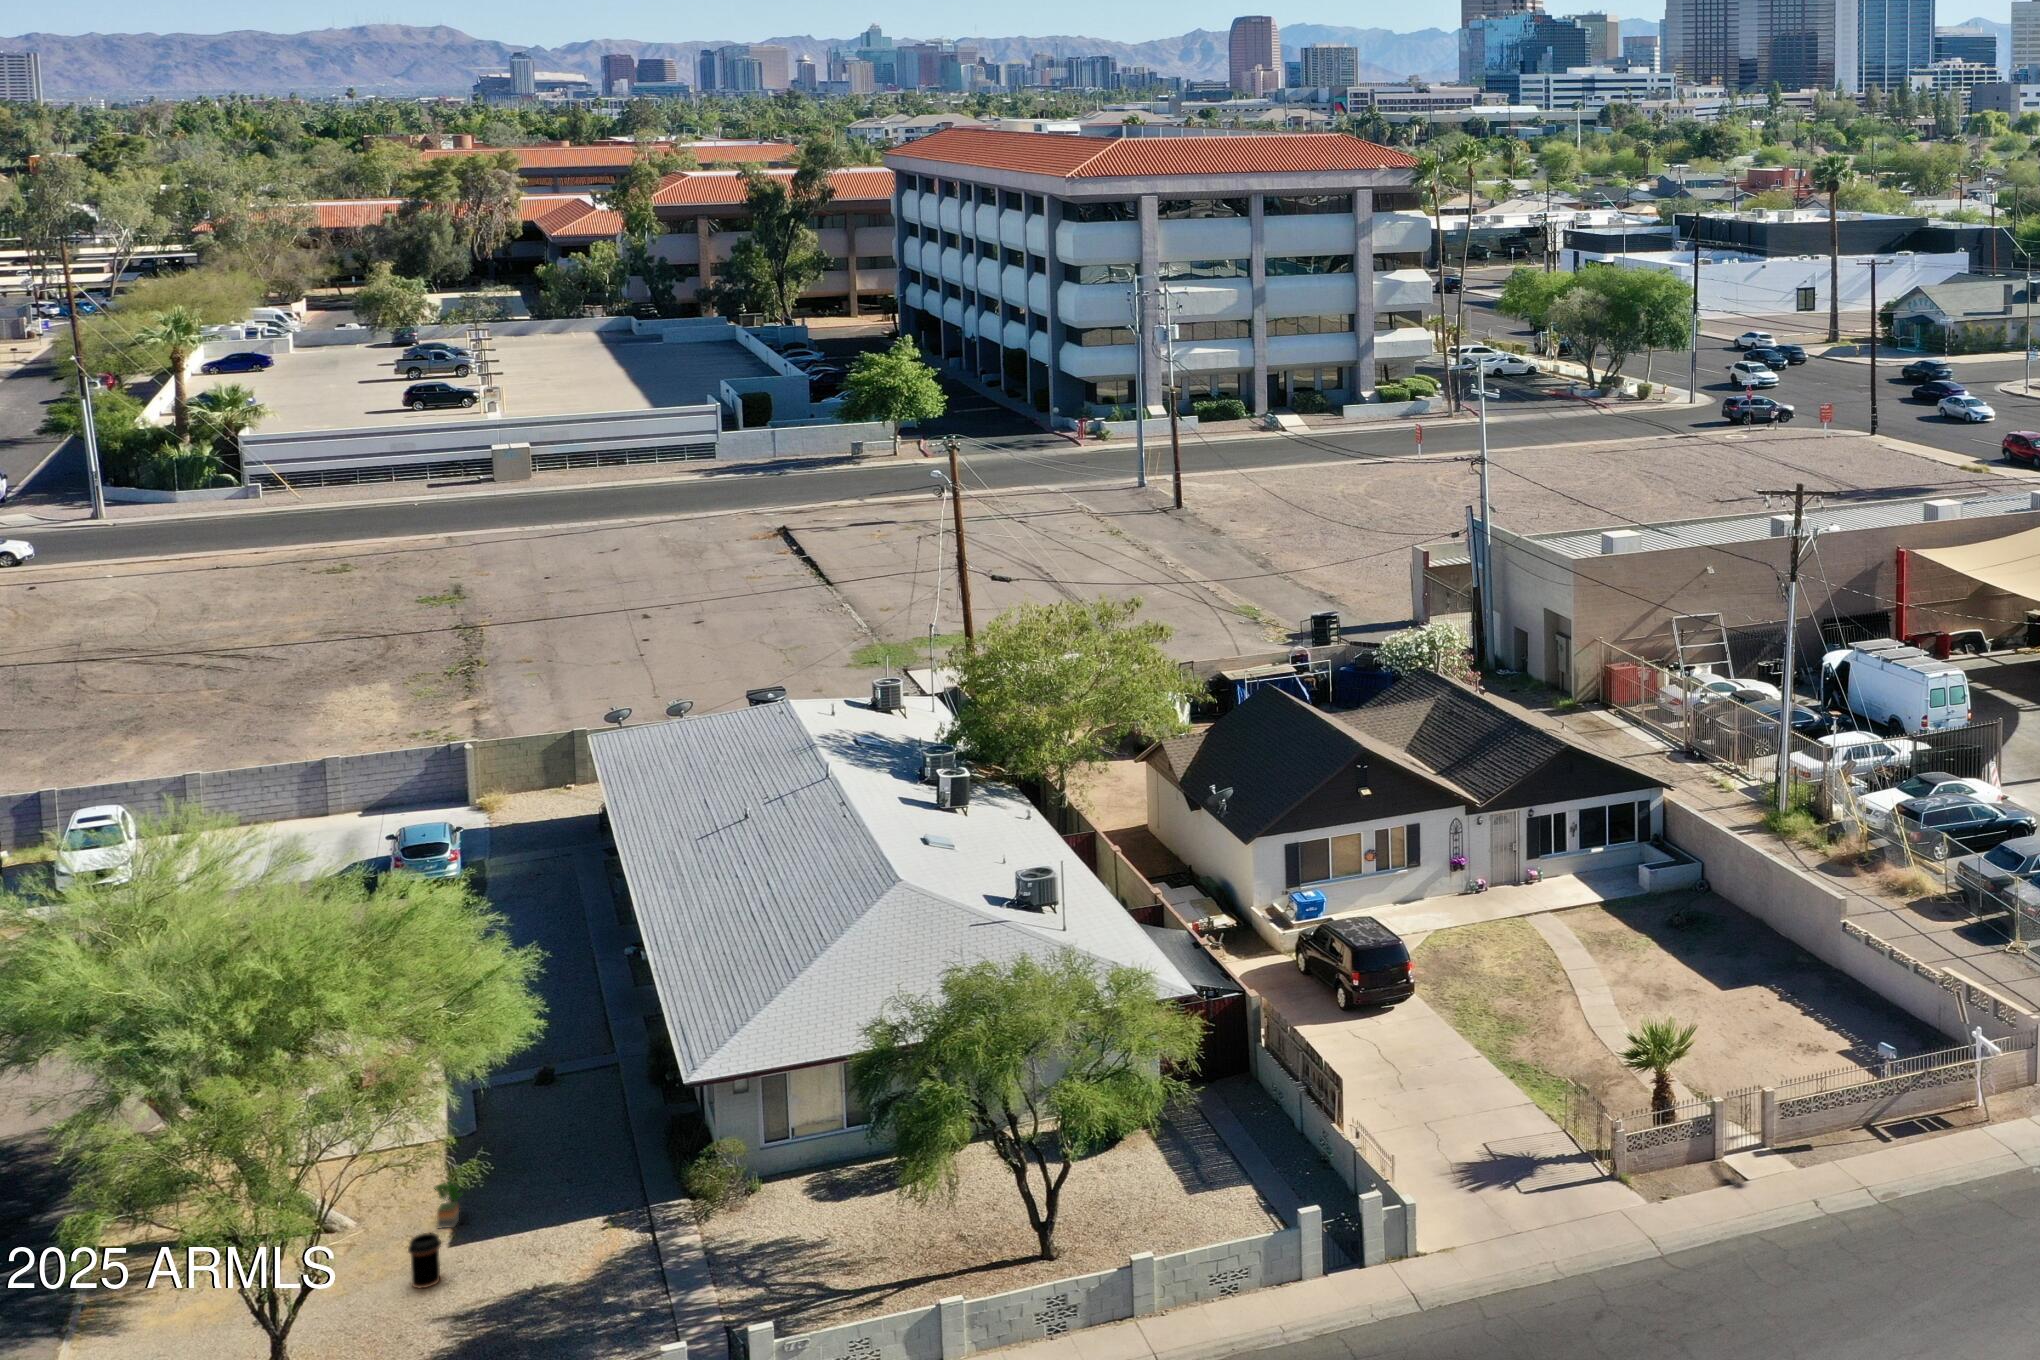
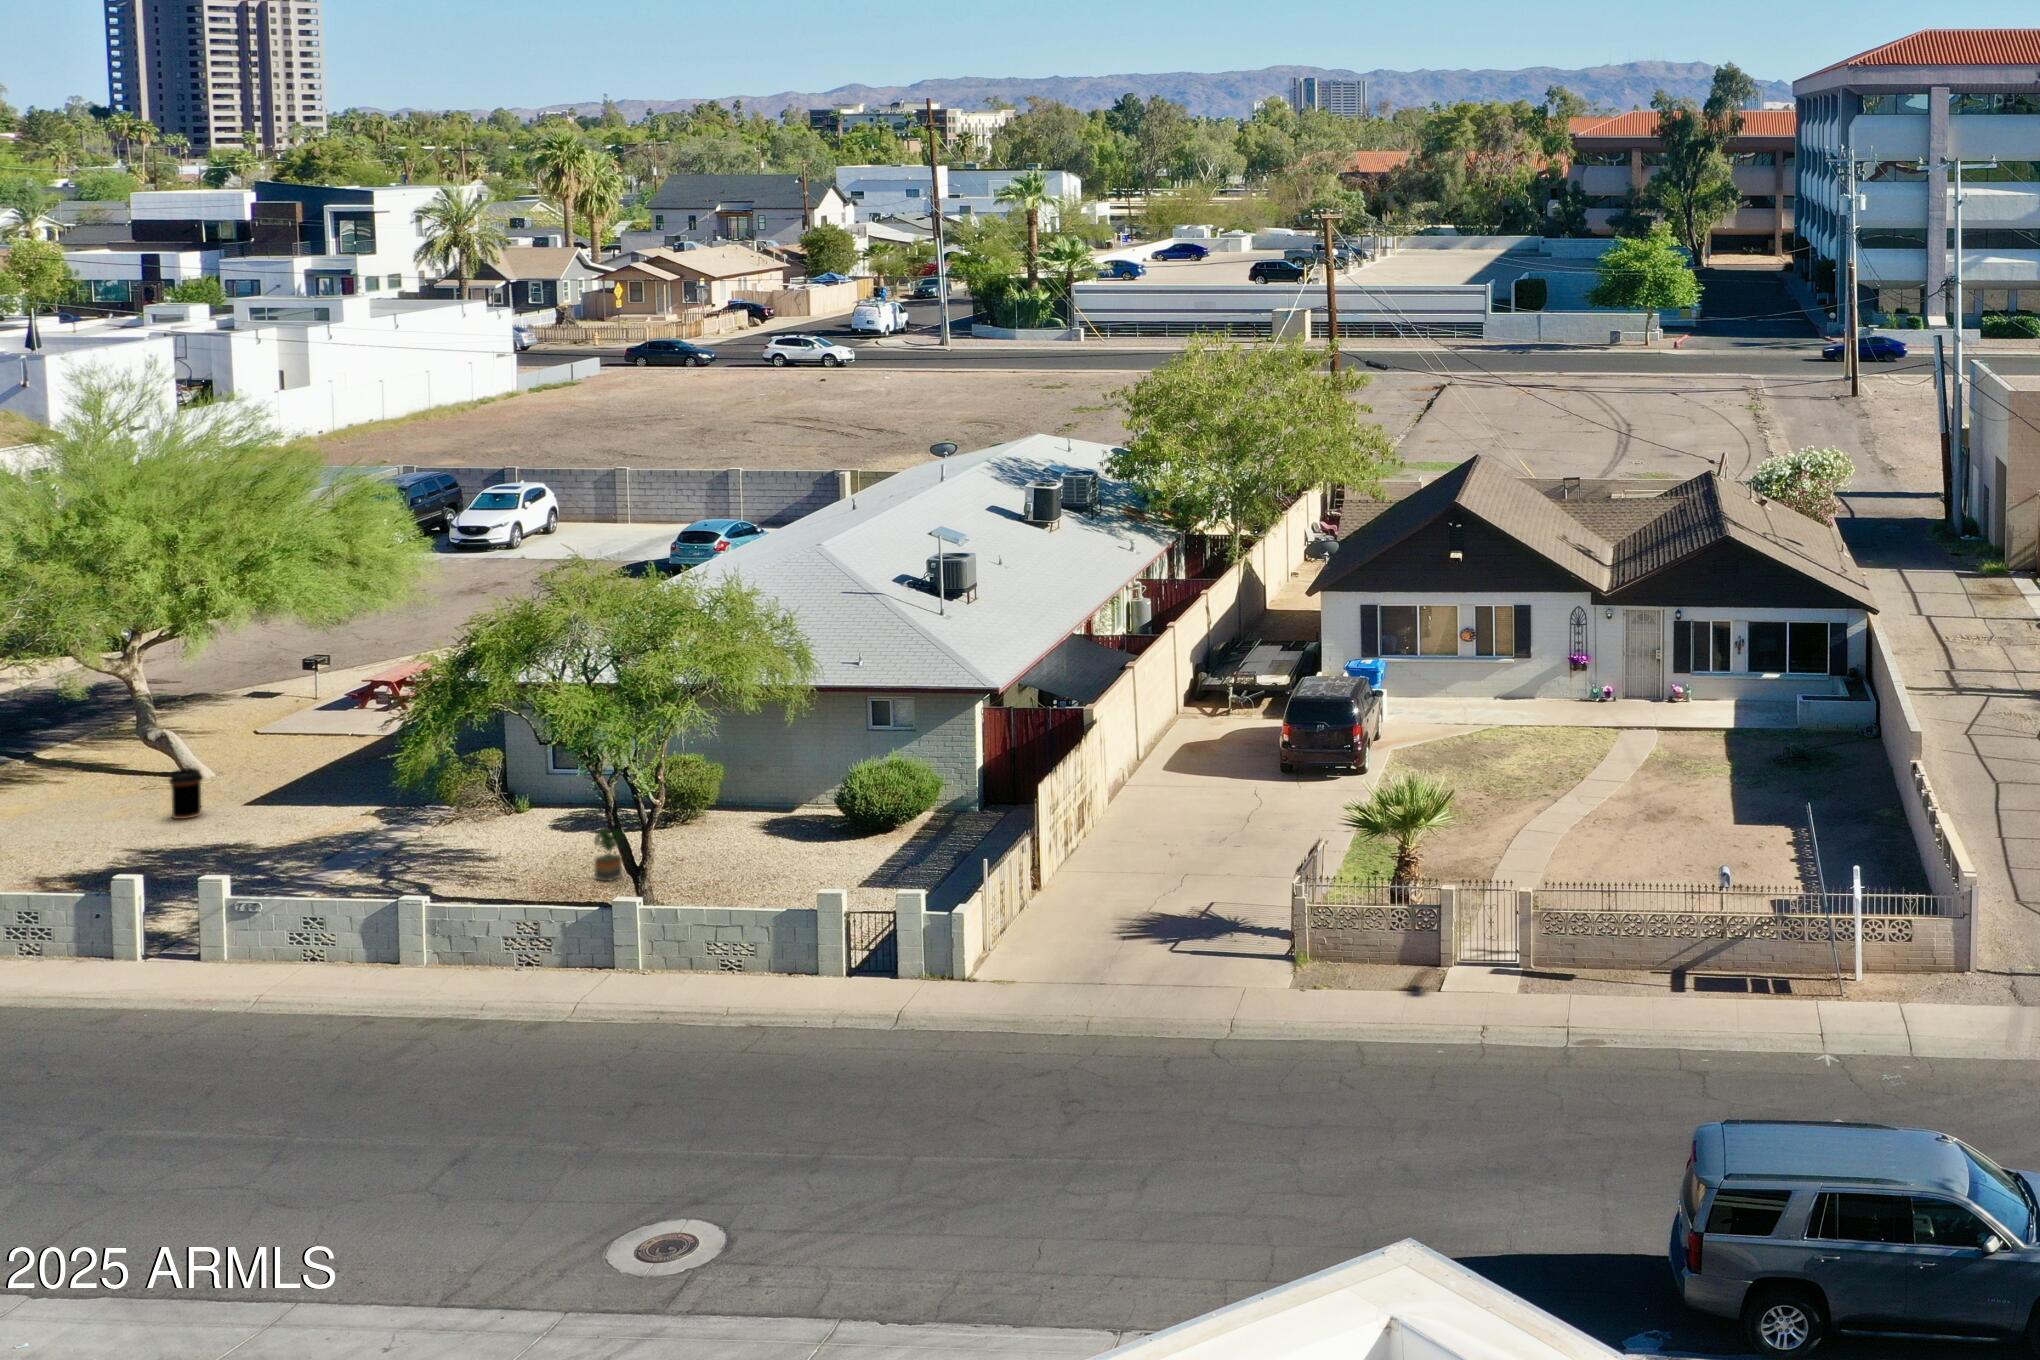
potted tree: present [434,1181,462,1228] -> present [594,830,625,882]

